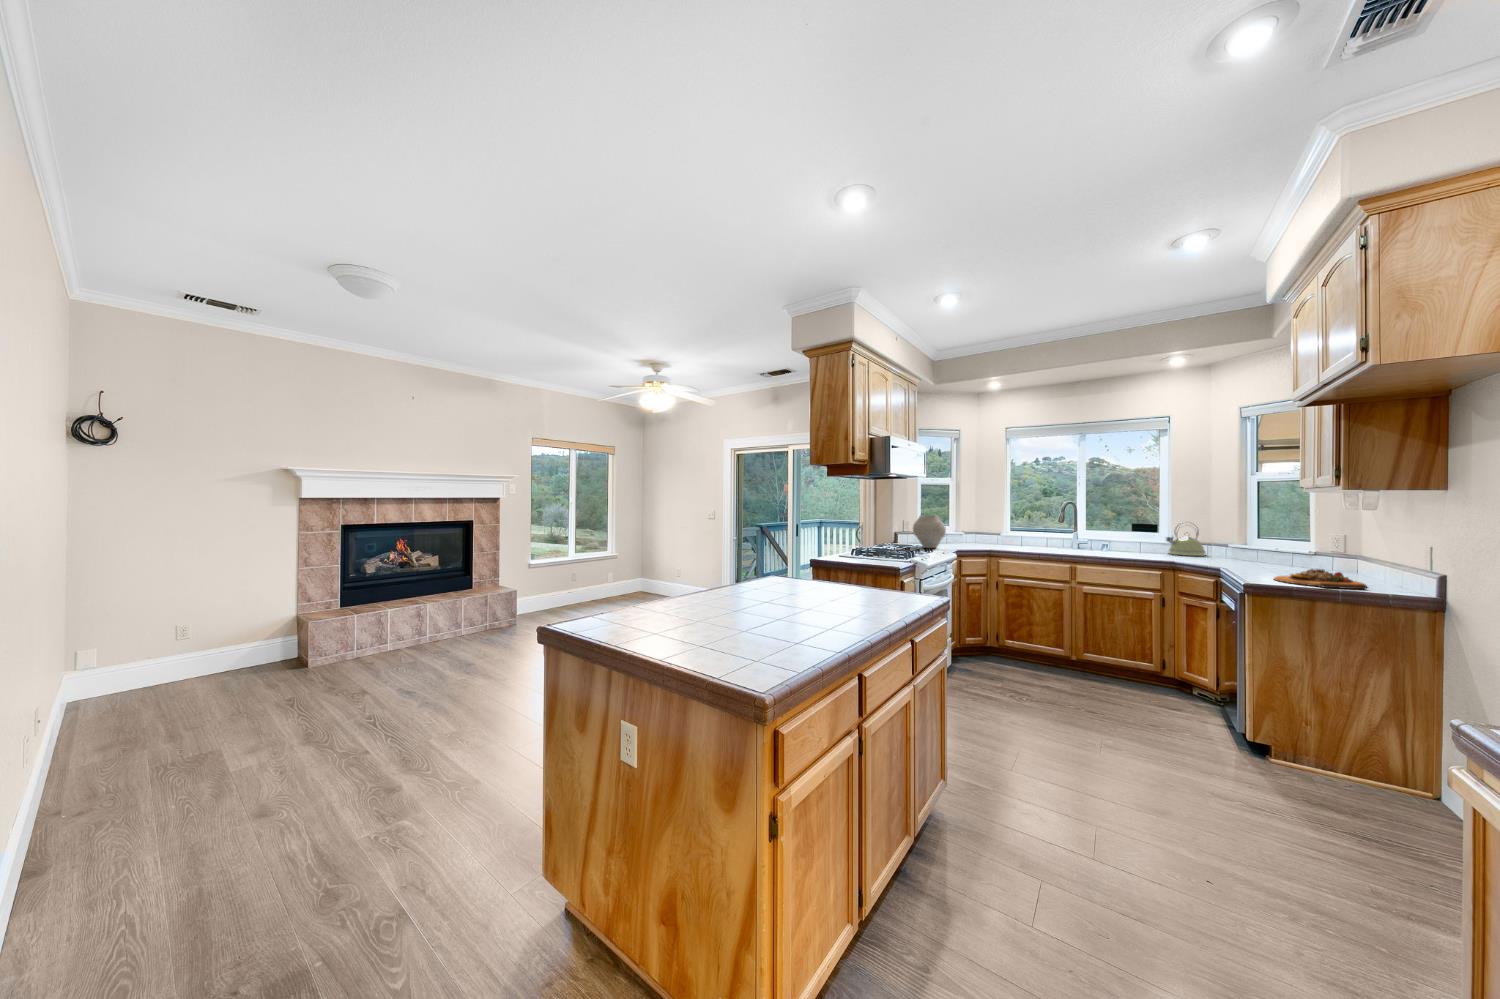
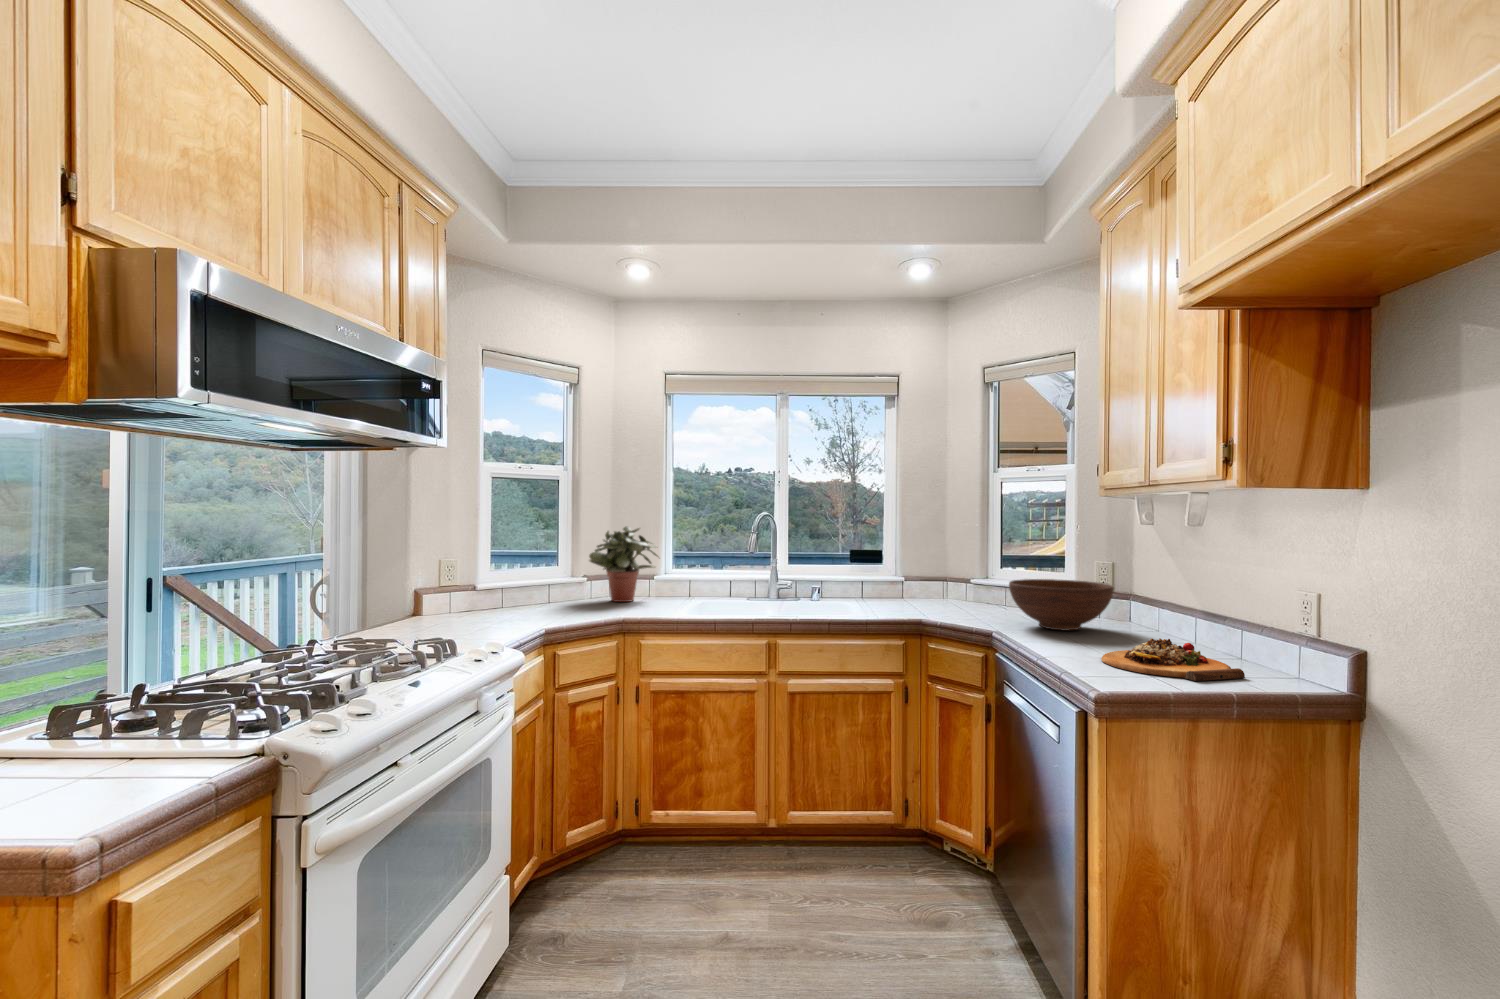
potted plant: none [969,508,1008,545] -> present [589,526,659,602]
vase: present [913,515,946,548] -> none [458,541,535,618]
kettle: present [1166,529,1206,556] -> none [902,550,955,608]
fruit bowl: none [1233,539,1315,568] -> present [1009,579,1114,631]

